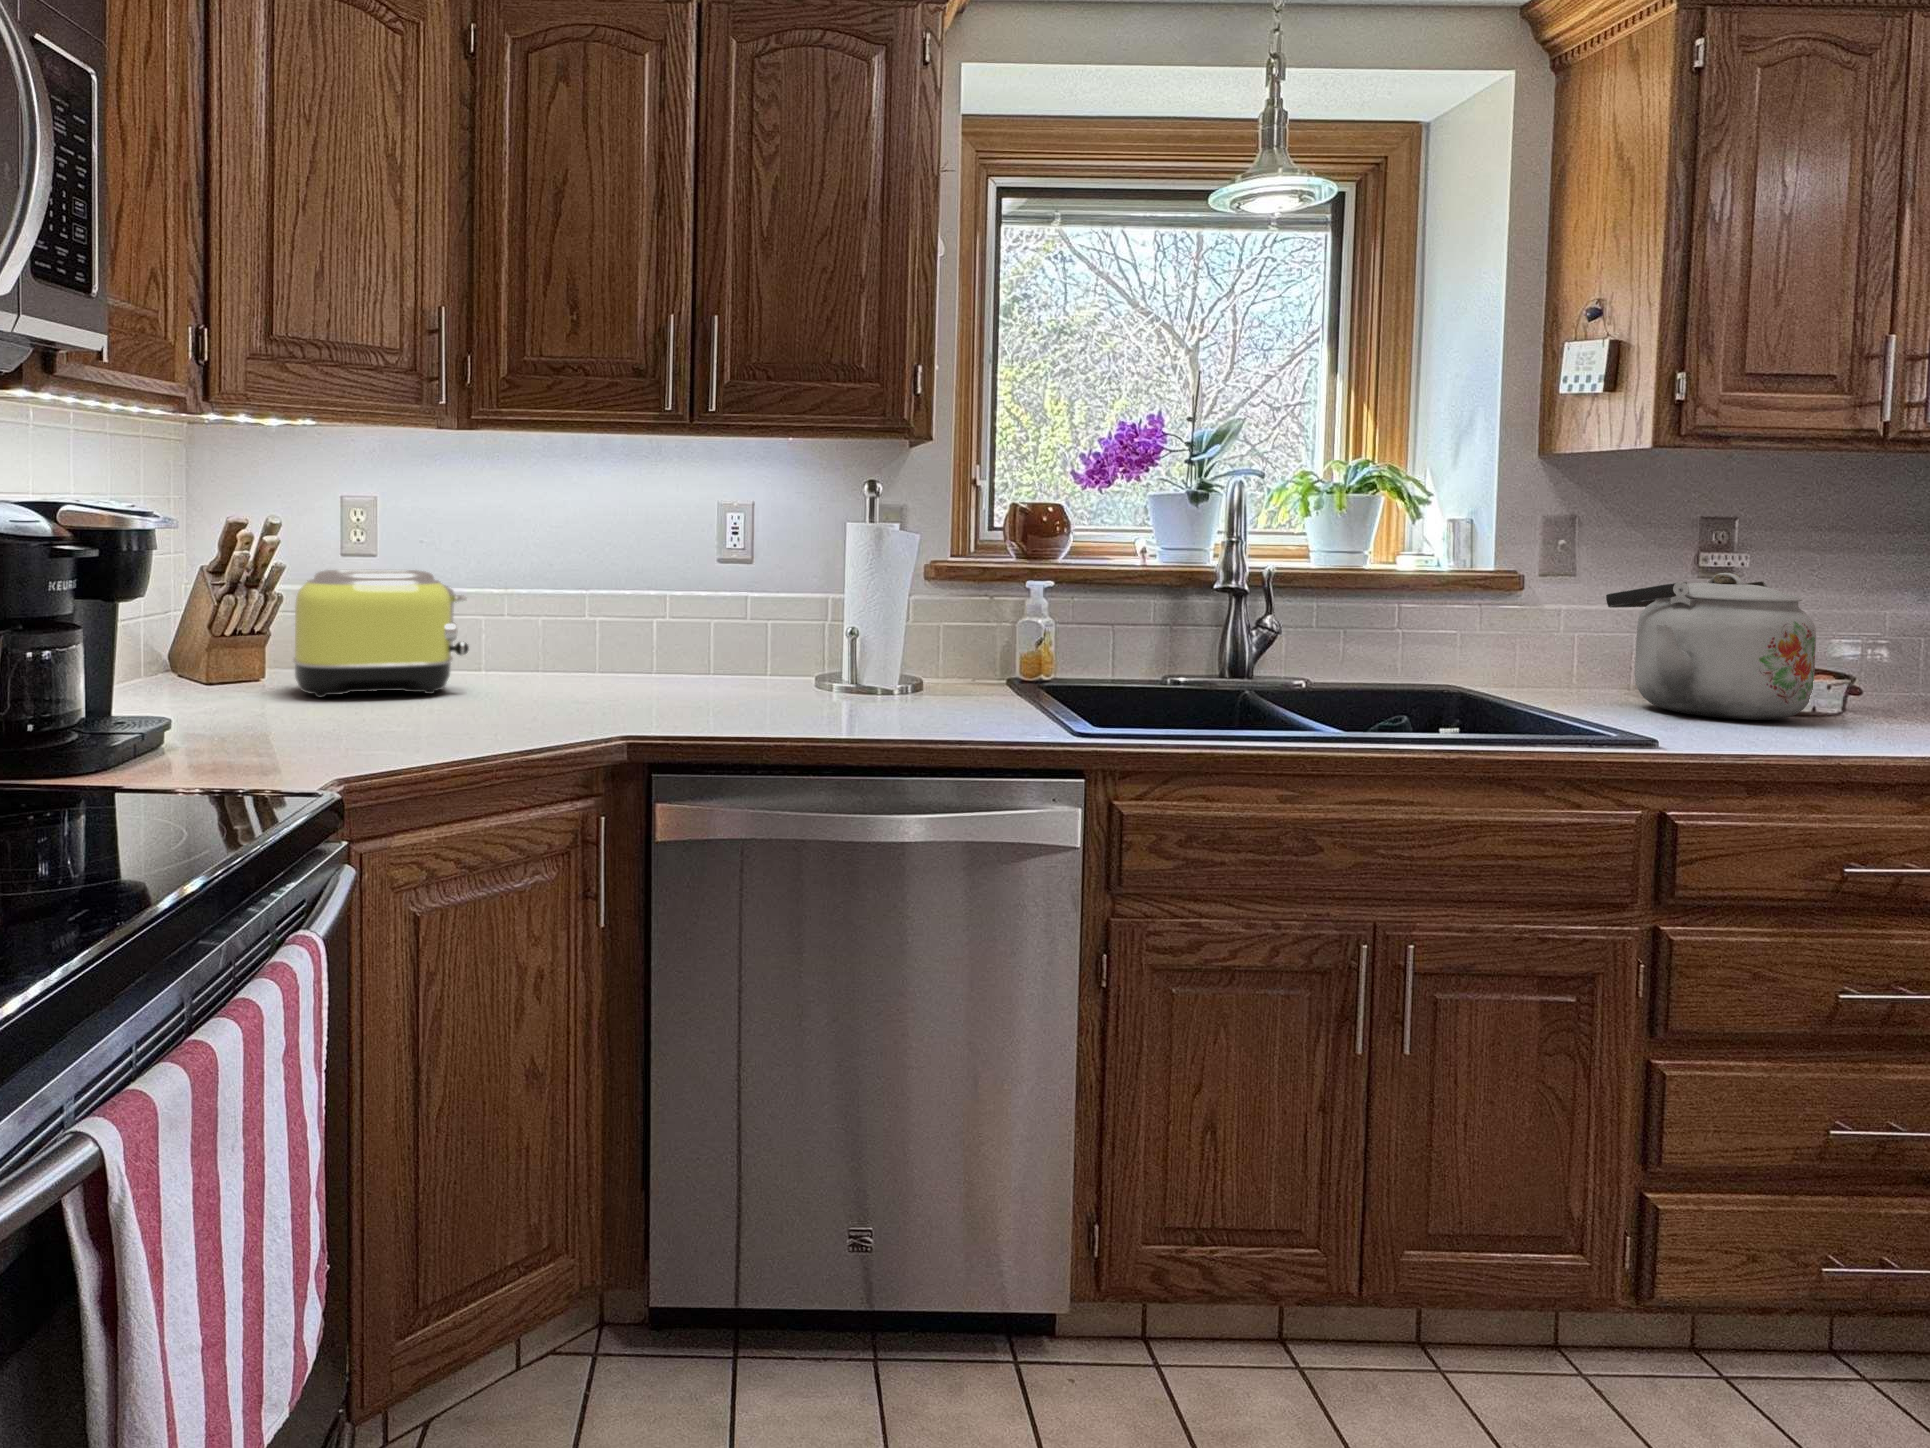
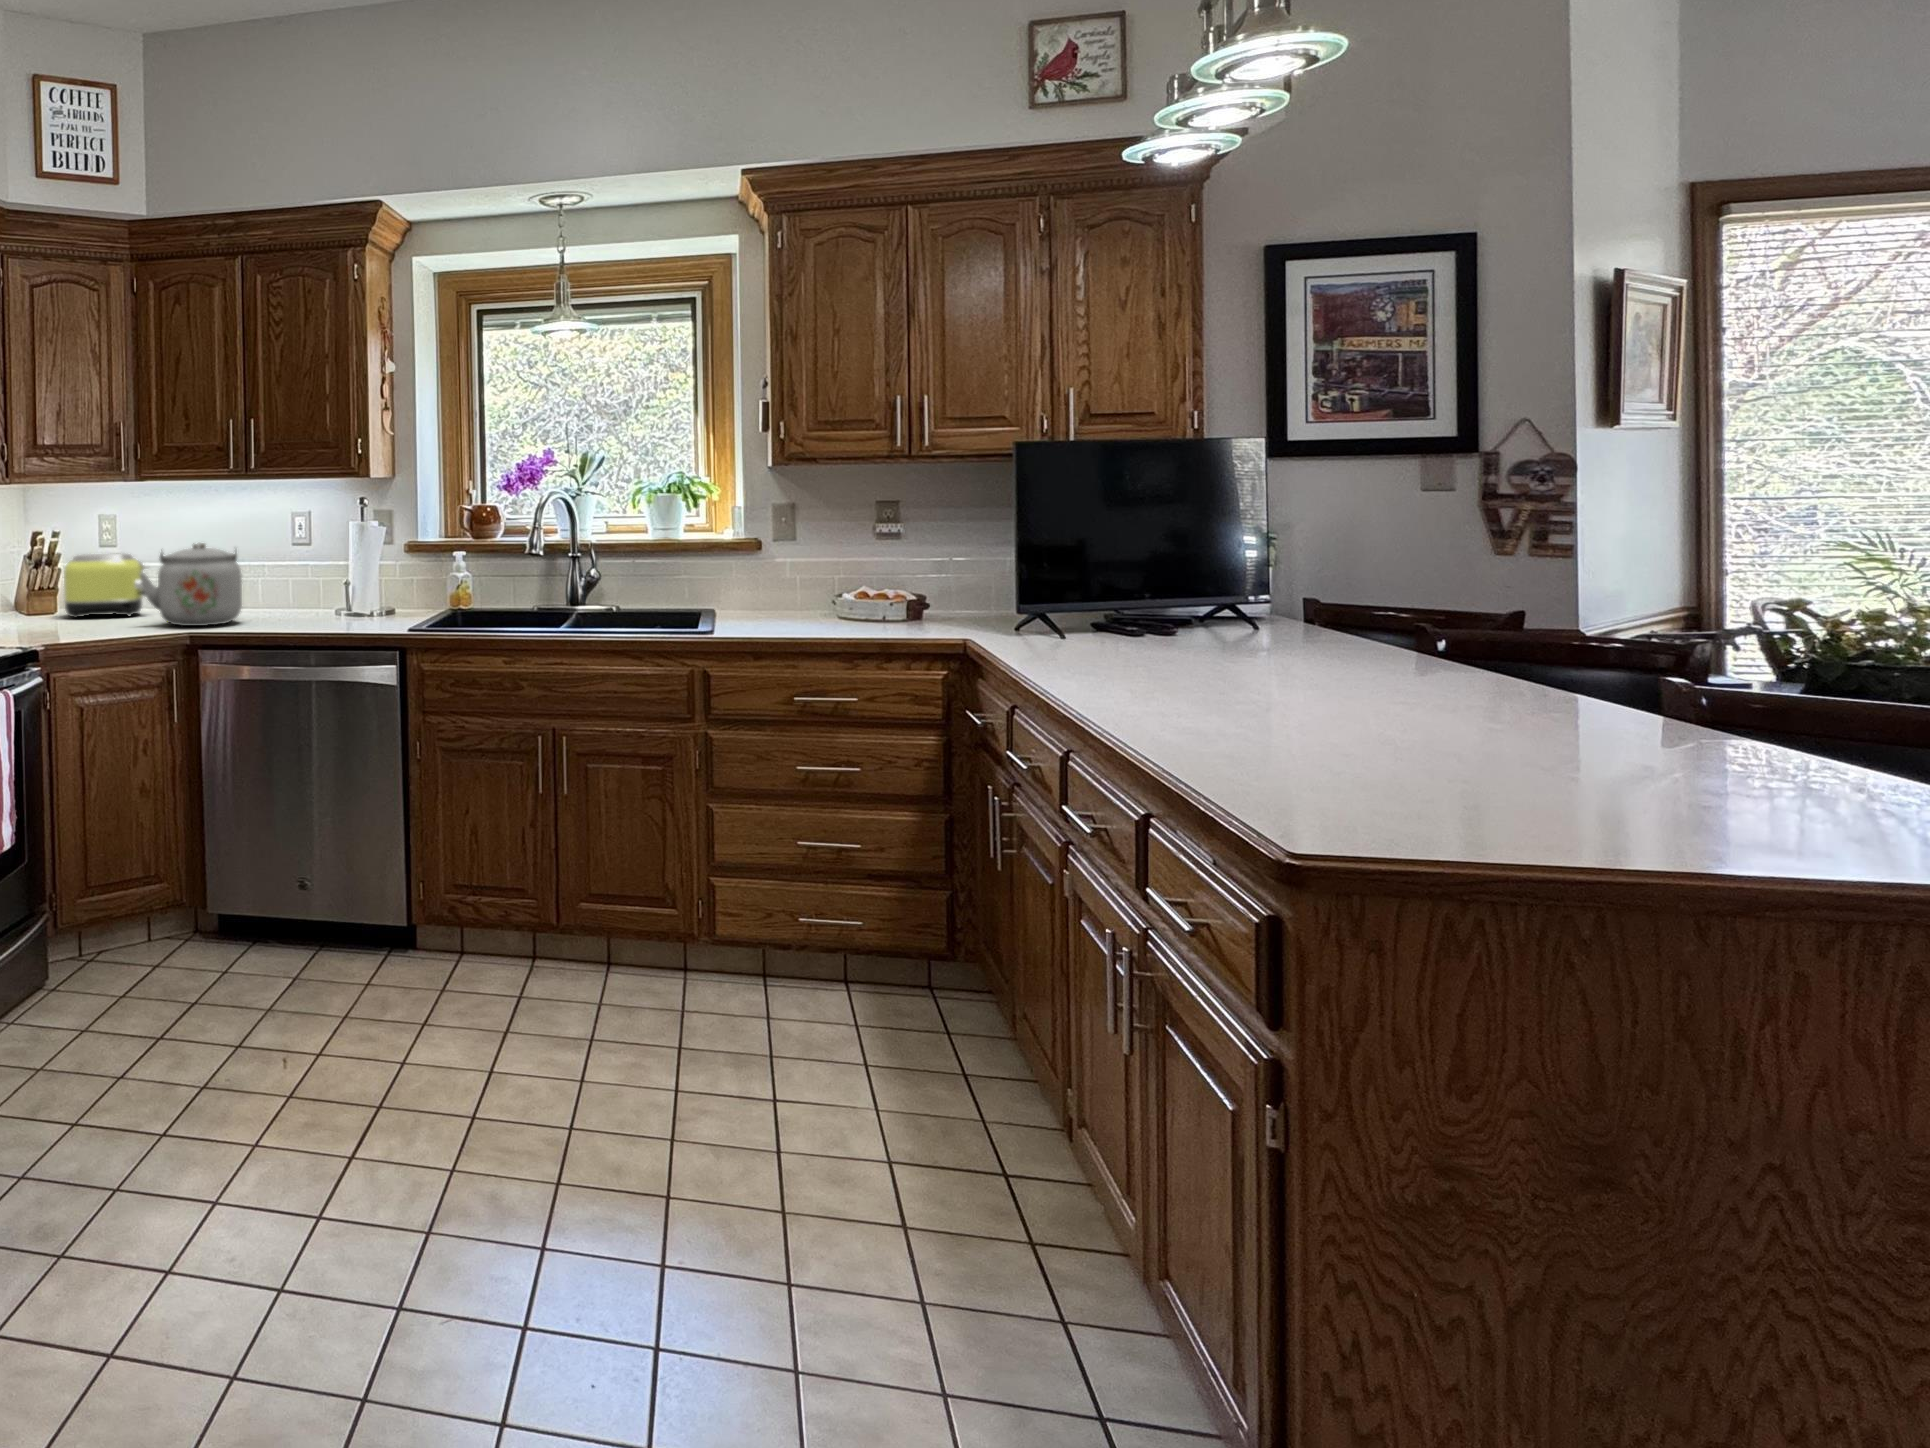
kettle: present [1606,573,1816,720] -> present [139,543,242,626]

